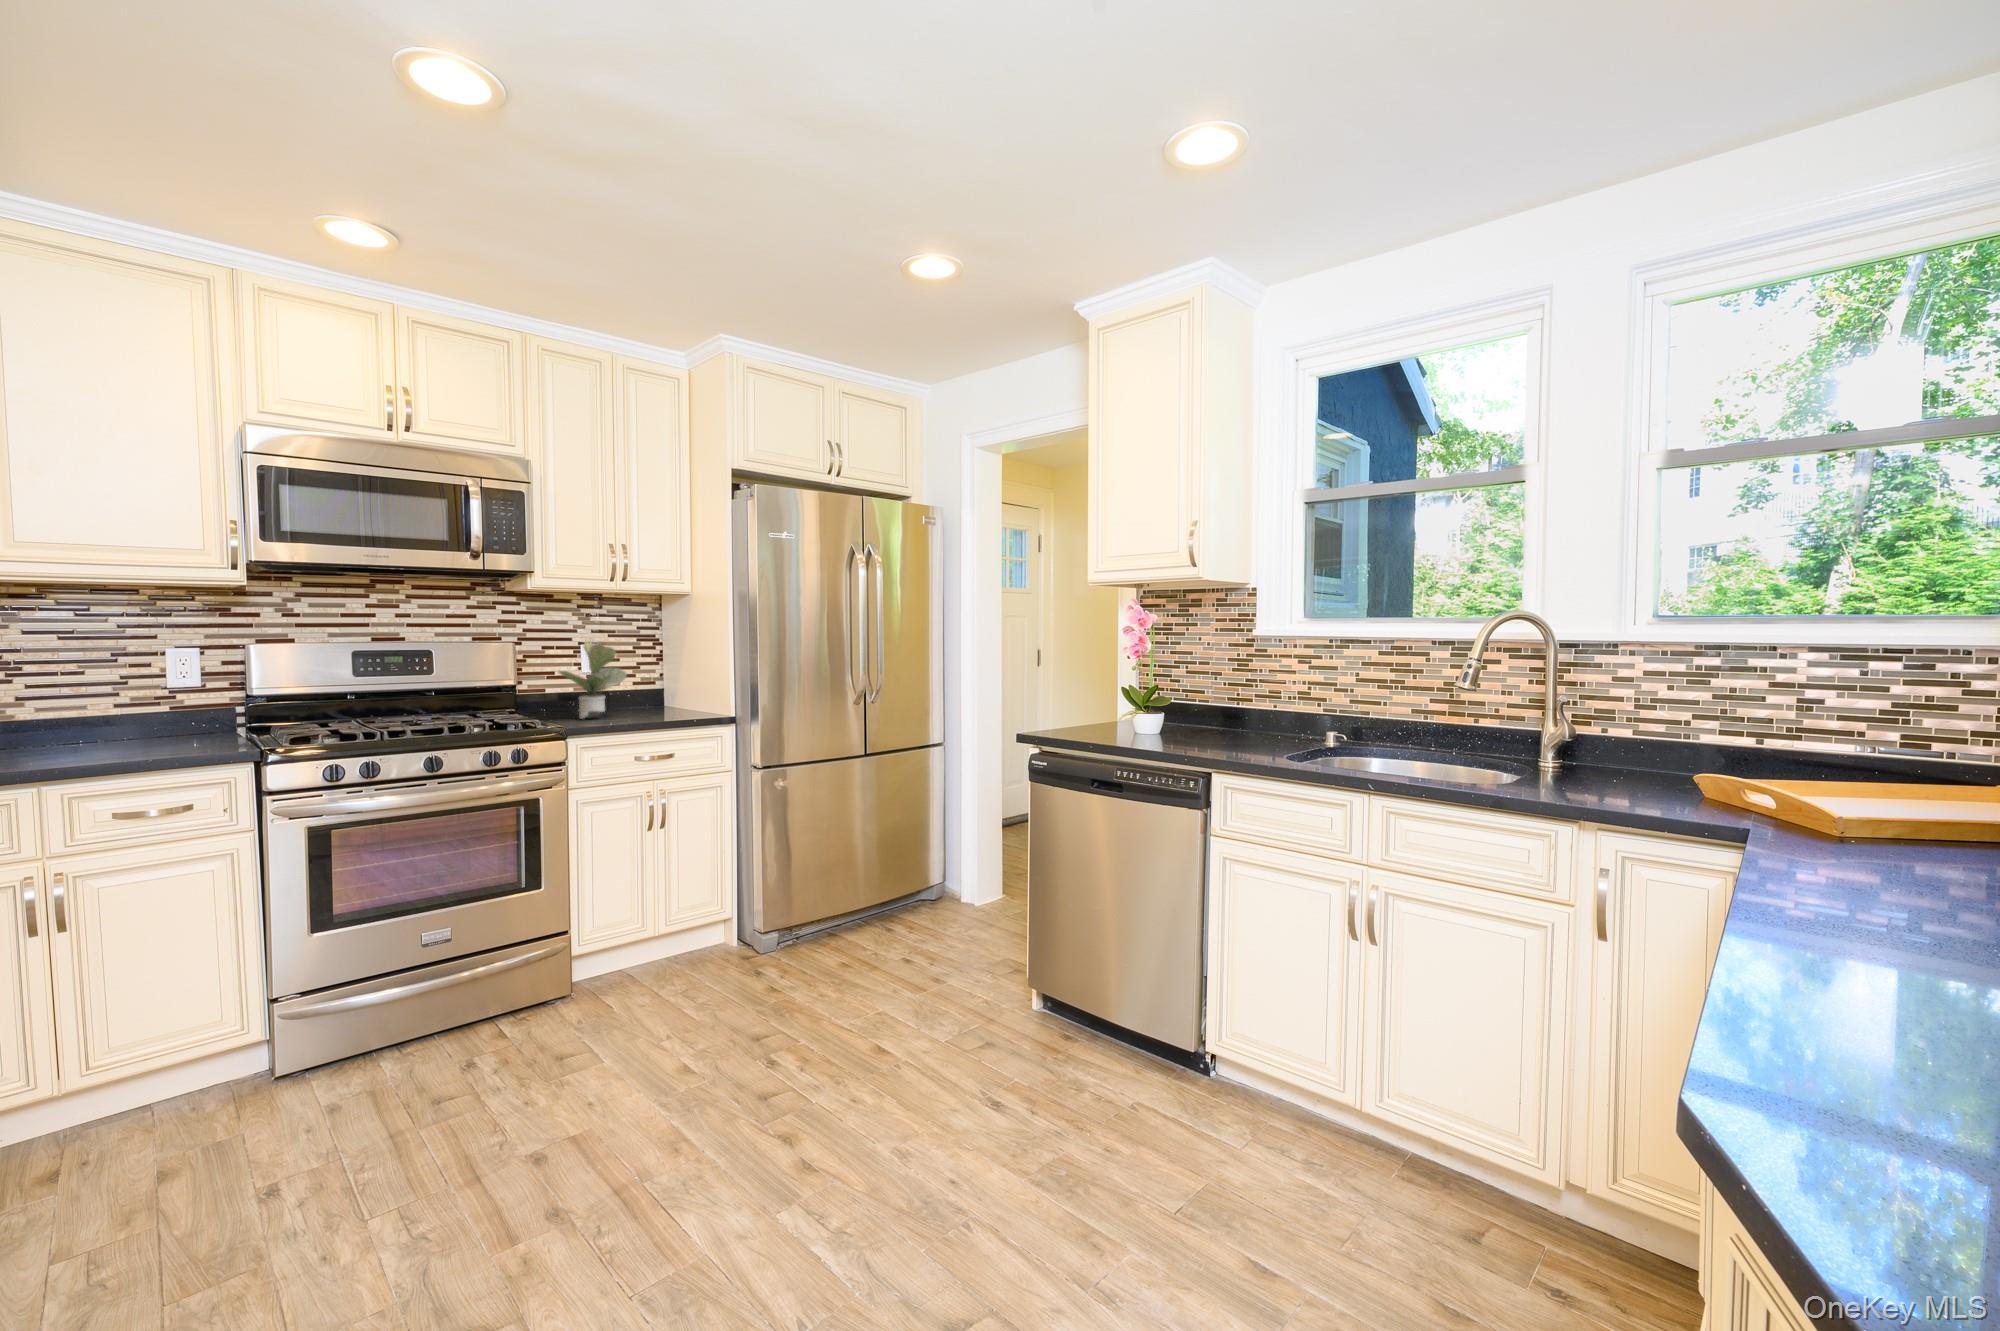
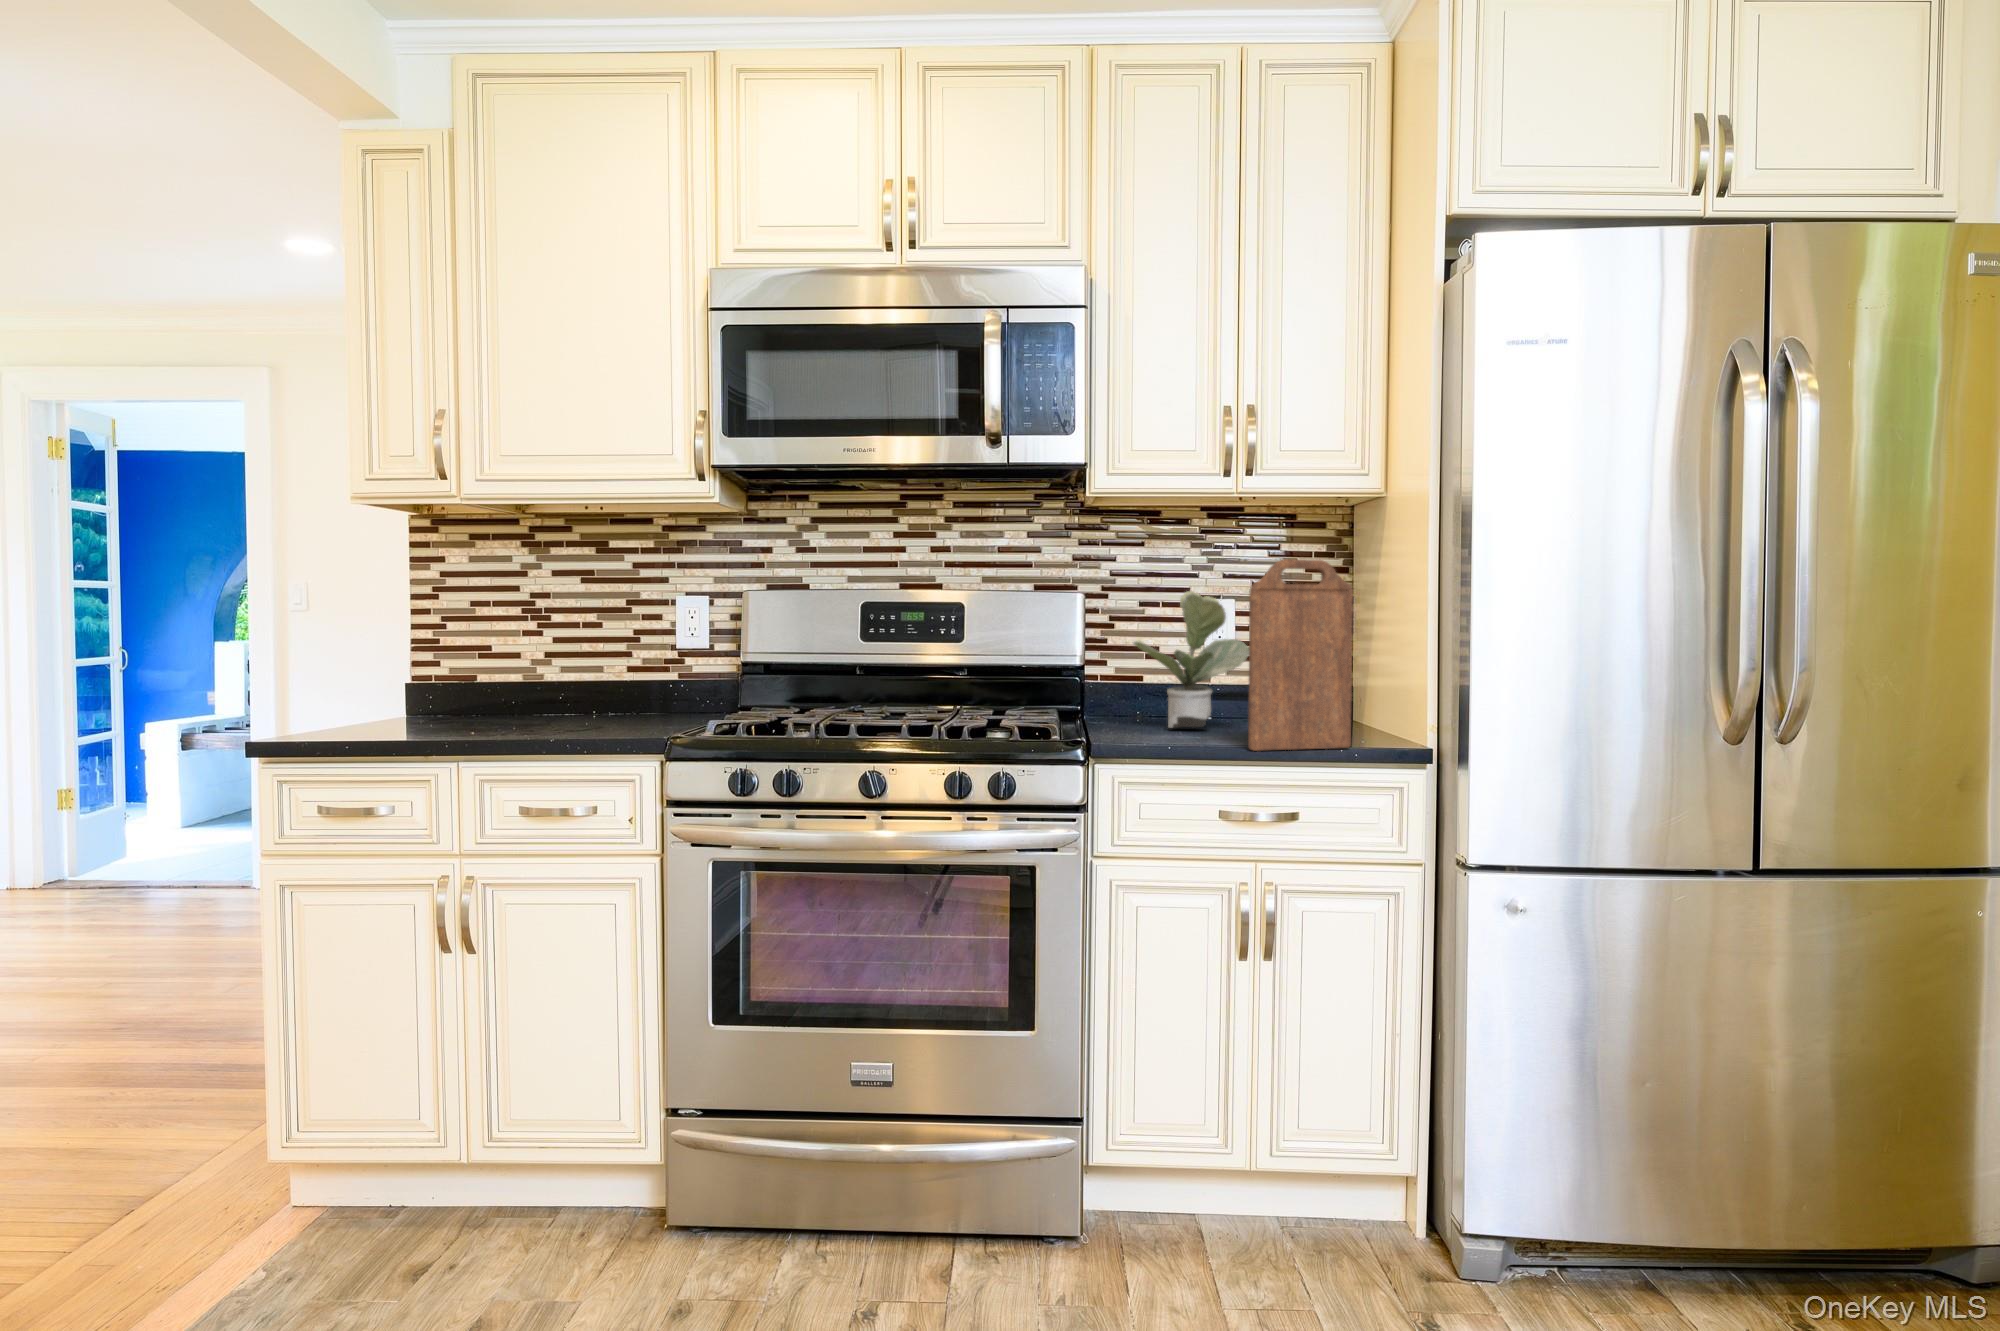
cutting board: none [645,627,693,723] -> present [1248,559,1353,751]

